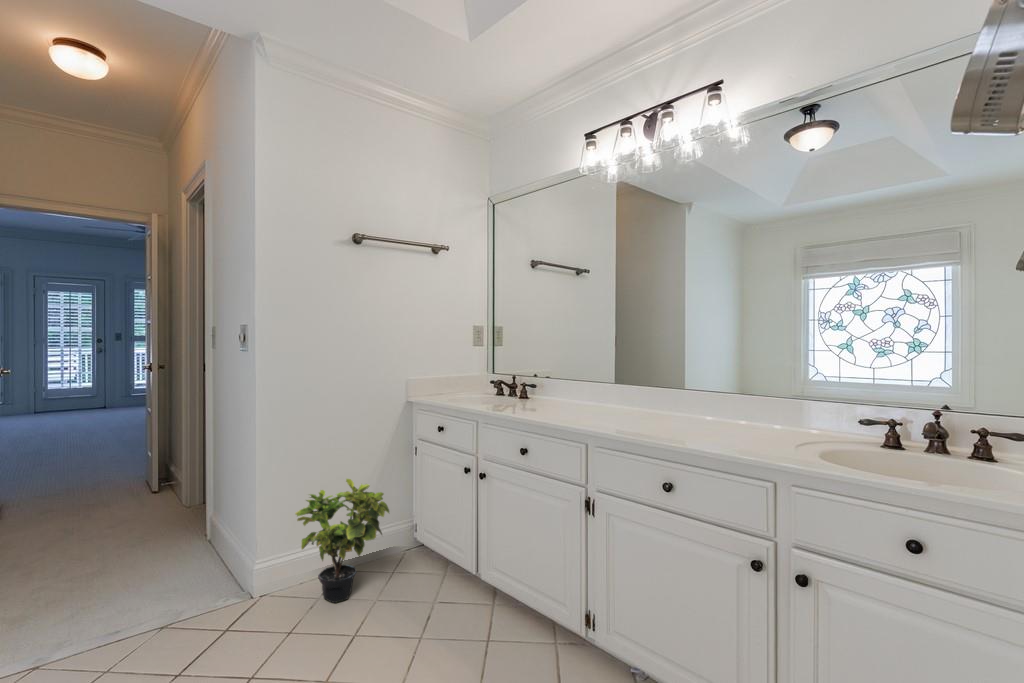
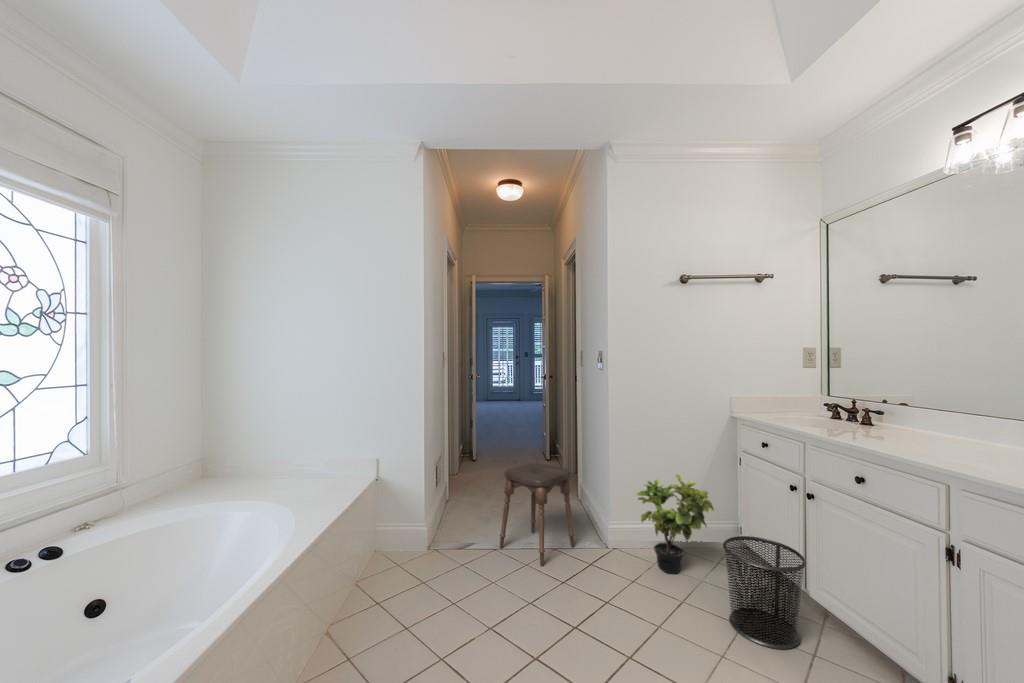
stool: none [51,501,200,661] -> present [500,463,574,565]
waste bin: none [401,531,480,649] -> present [723,536,806,649]

